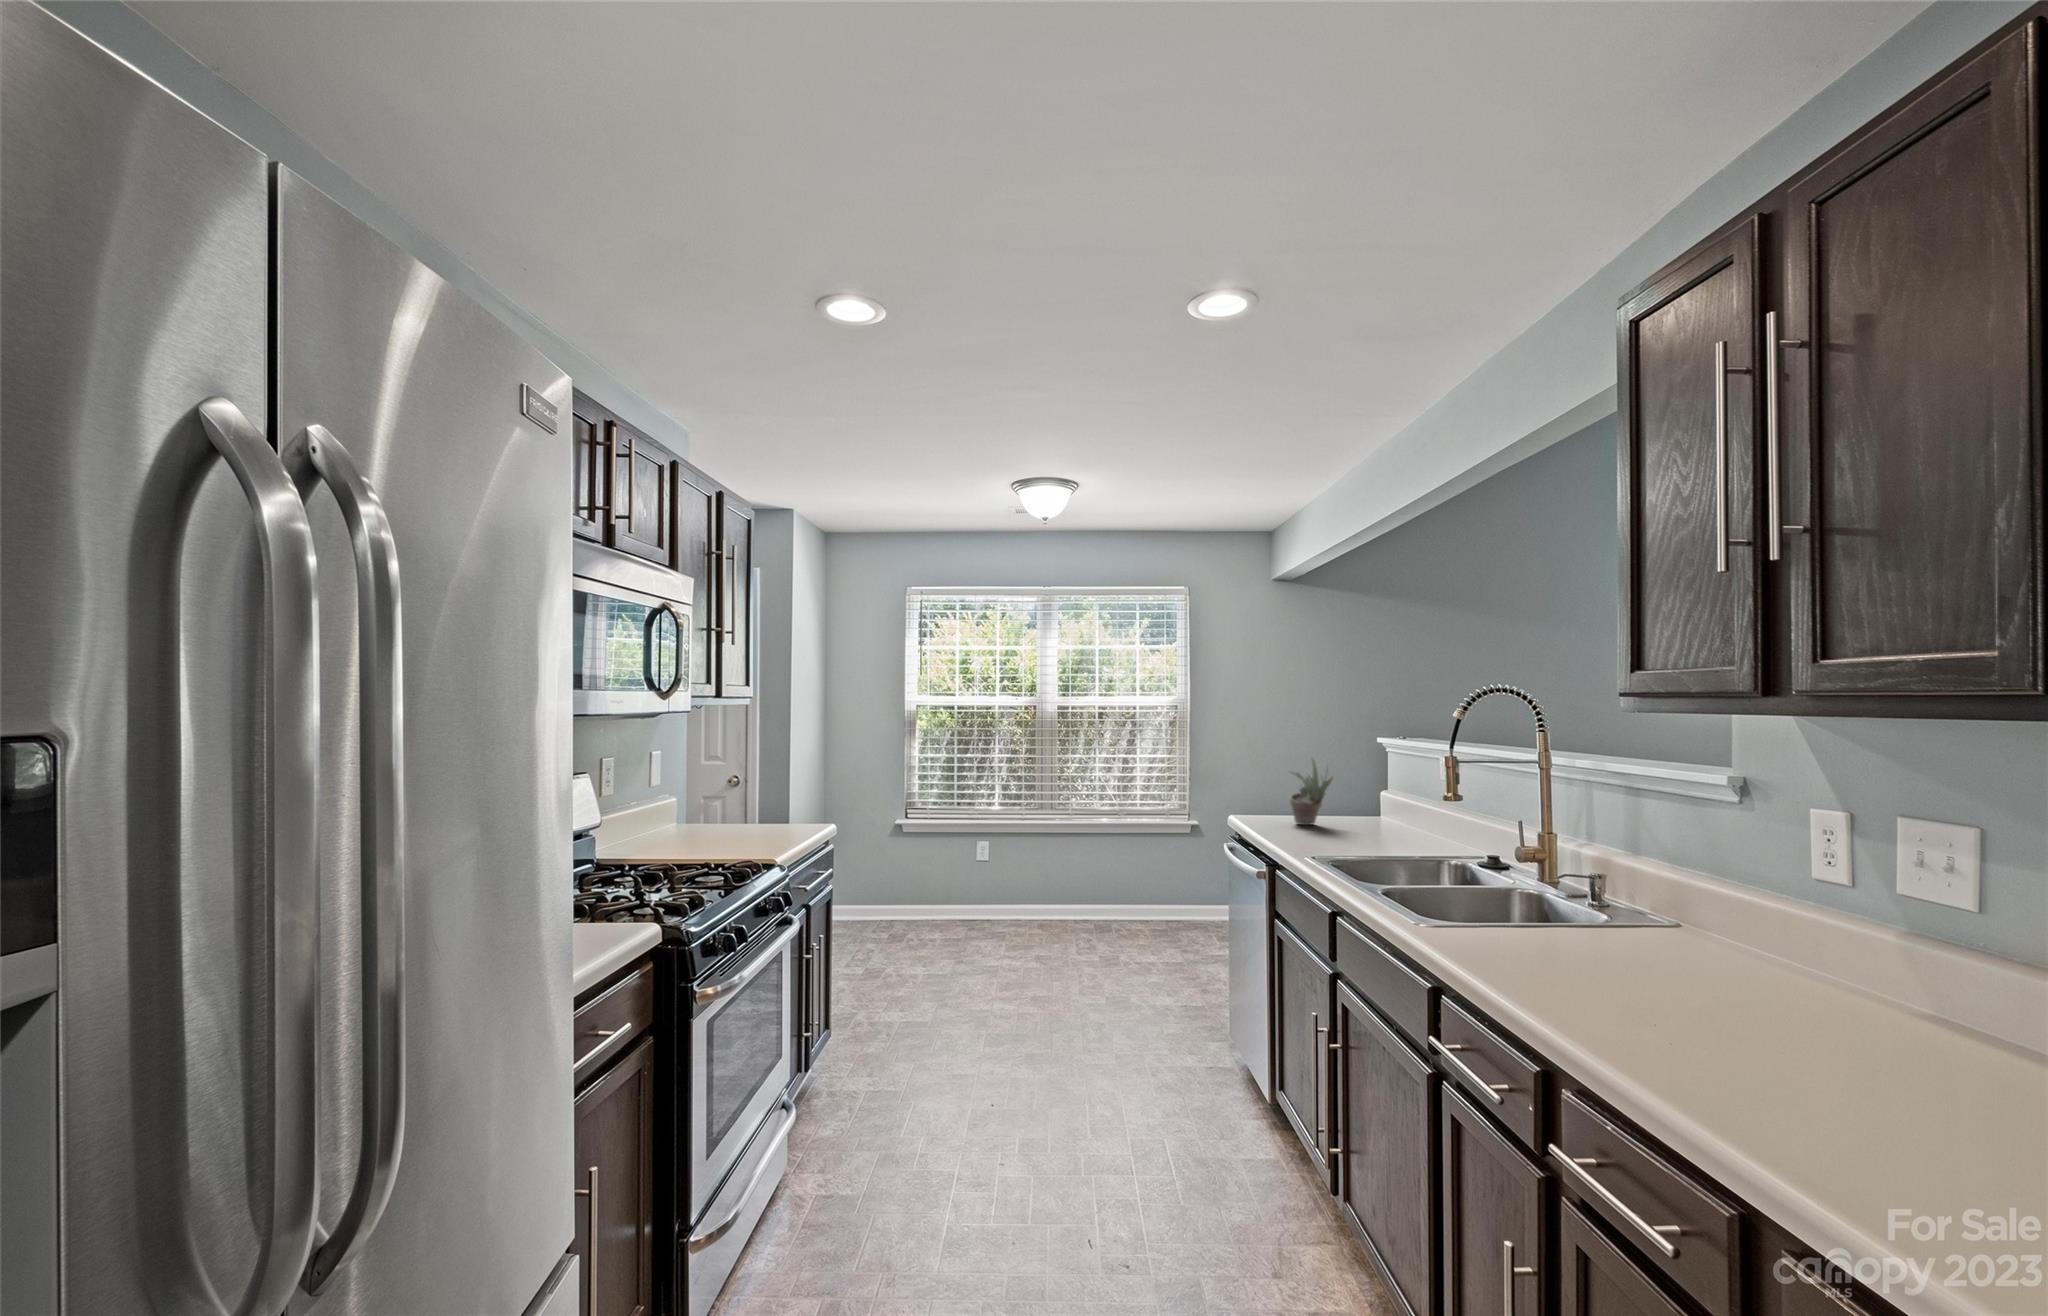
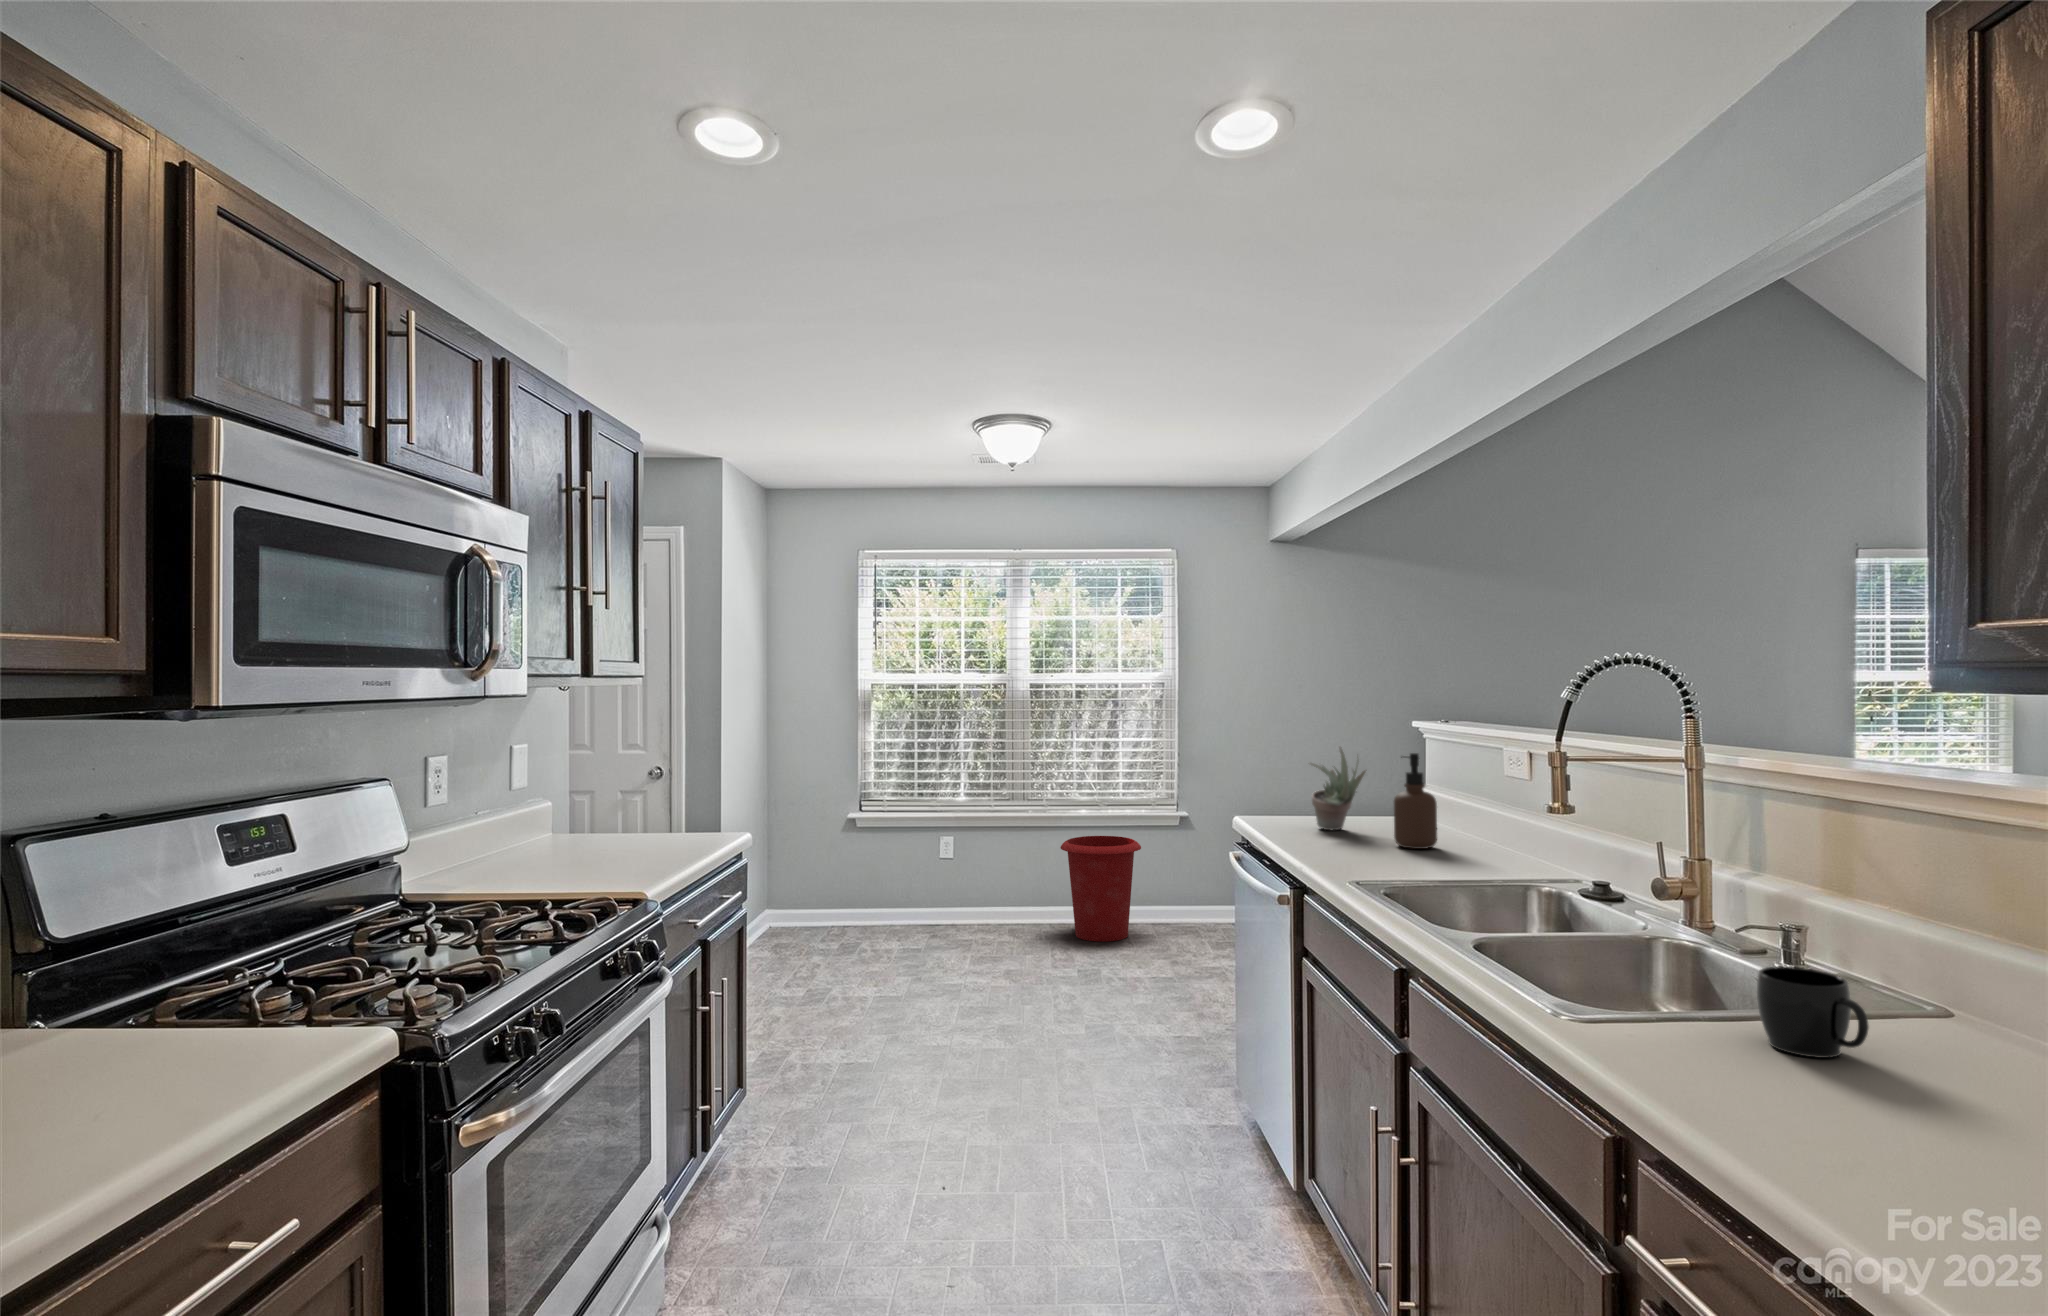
soap dispenser: none [1352,763,1386,838] -> present [1394,753,1437,849]
waste bin: none [1083,841,1154,933] -> present [1060,836,1141,942]
mug: none [1541,889,1601,943] -> present [1757,967,1869,1058]

